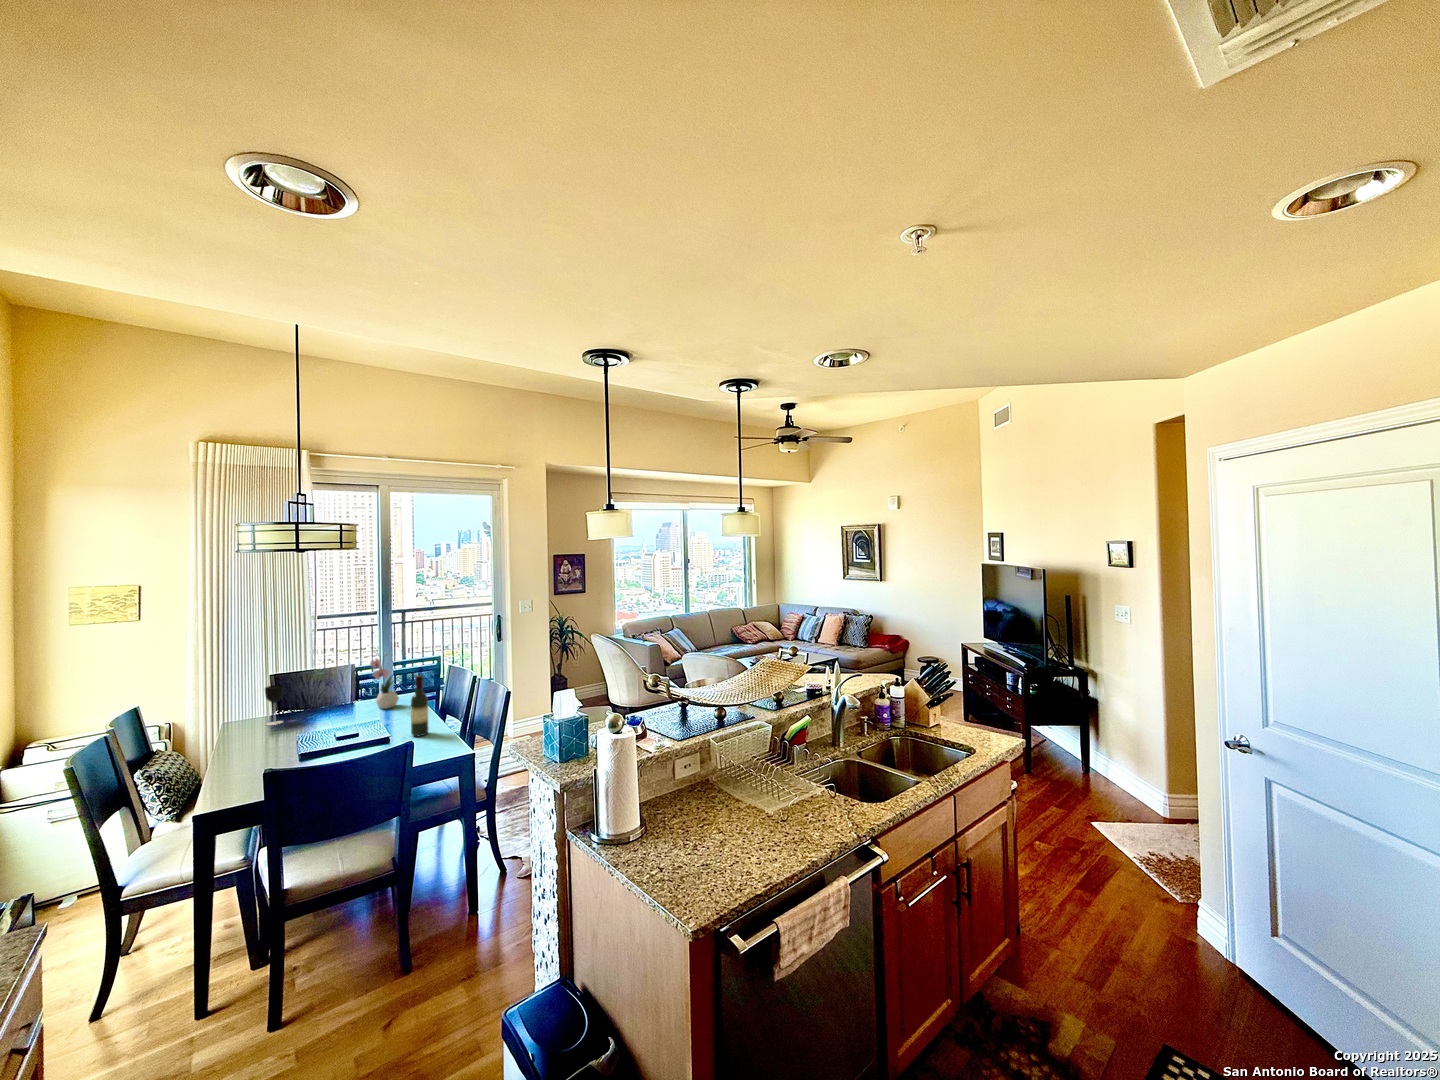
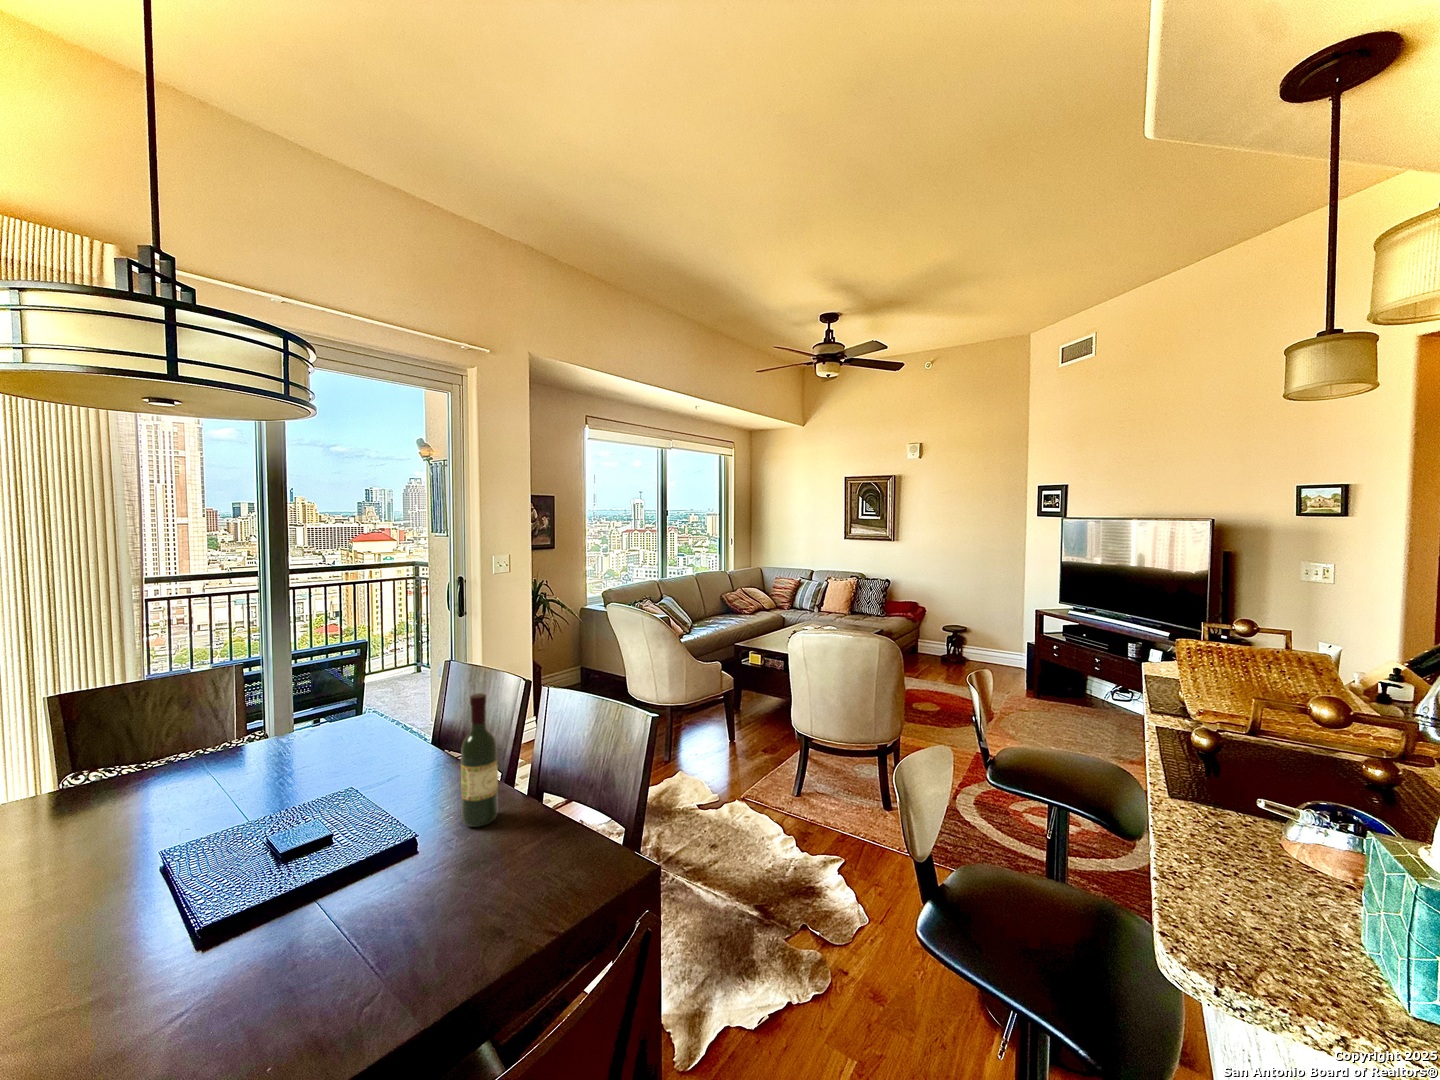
flower arrangement: present [370,651,399,709] -> none [310,638,374,756]
wine glass: present [265,685,283,725] -> none [46,726,102,827]

